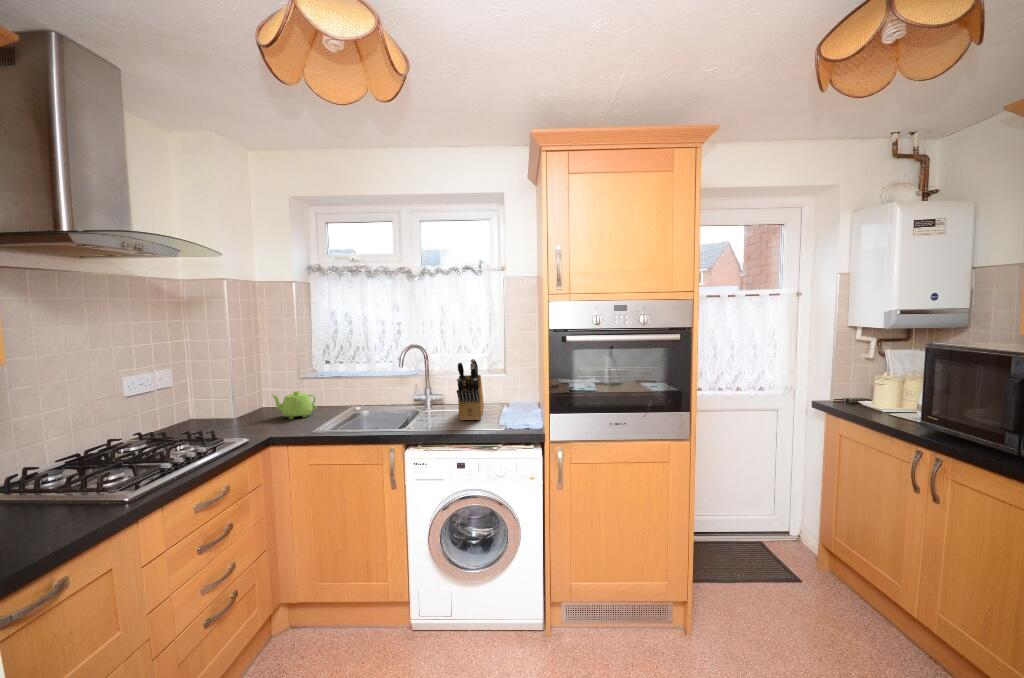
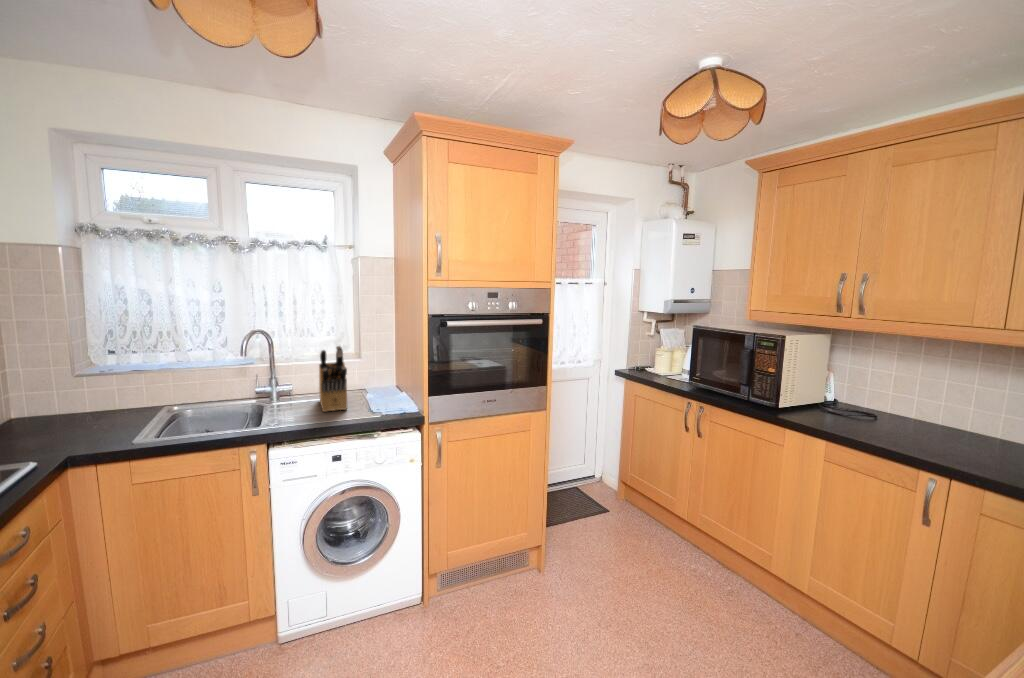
teapot: present [272,391,316,419] -> none [33,394,112,432]

